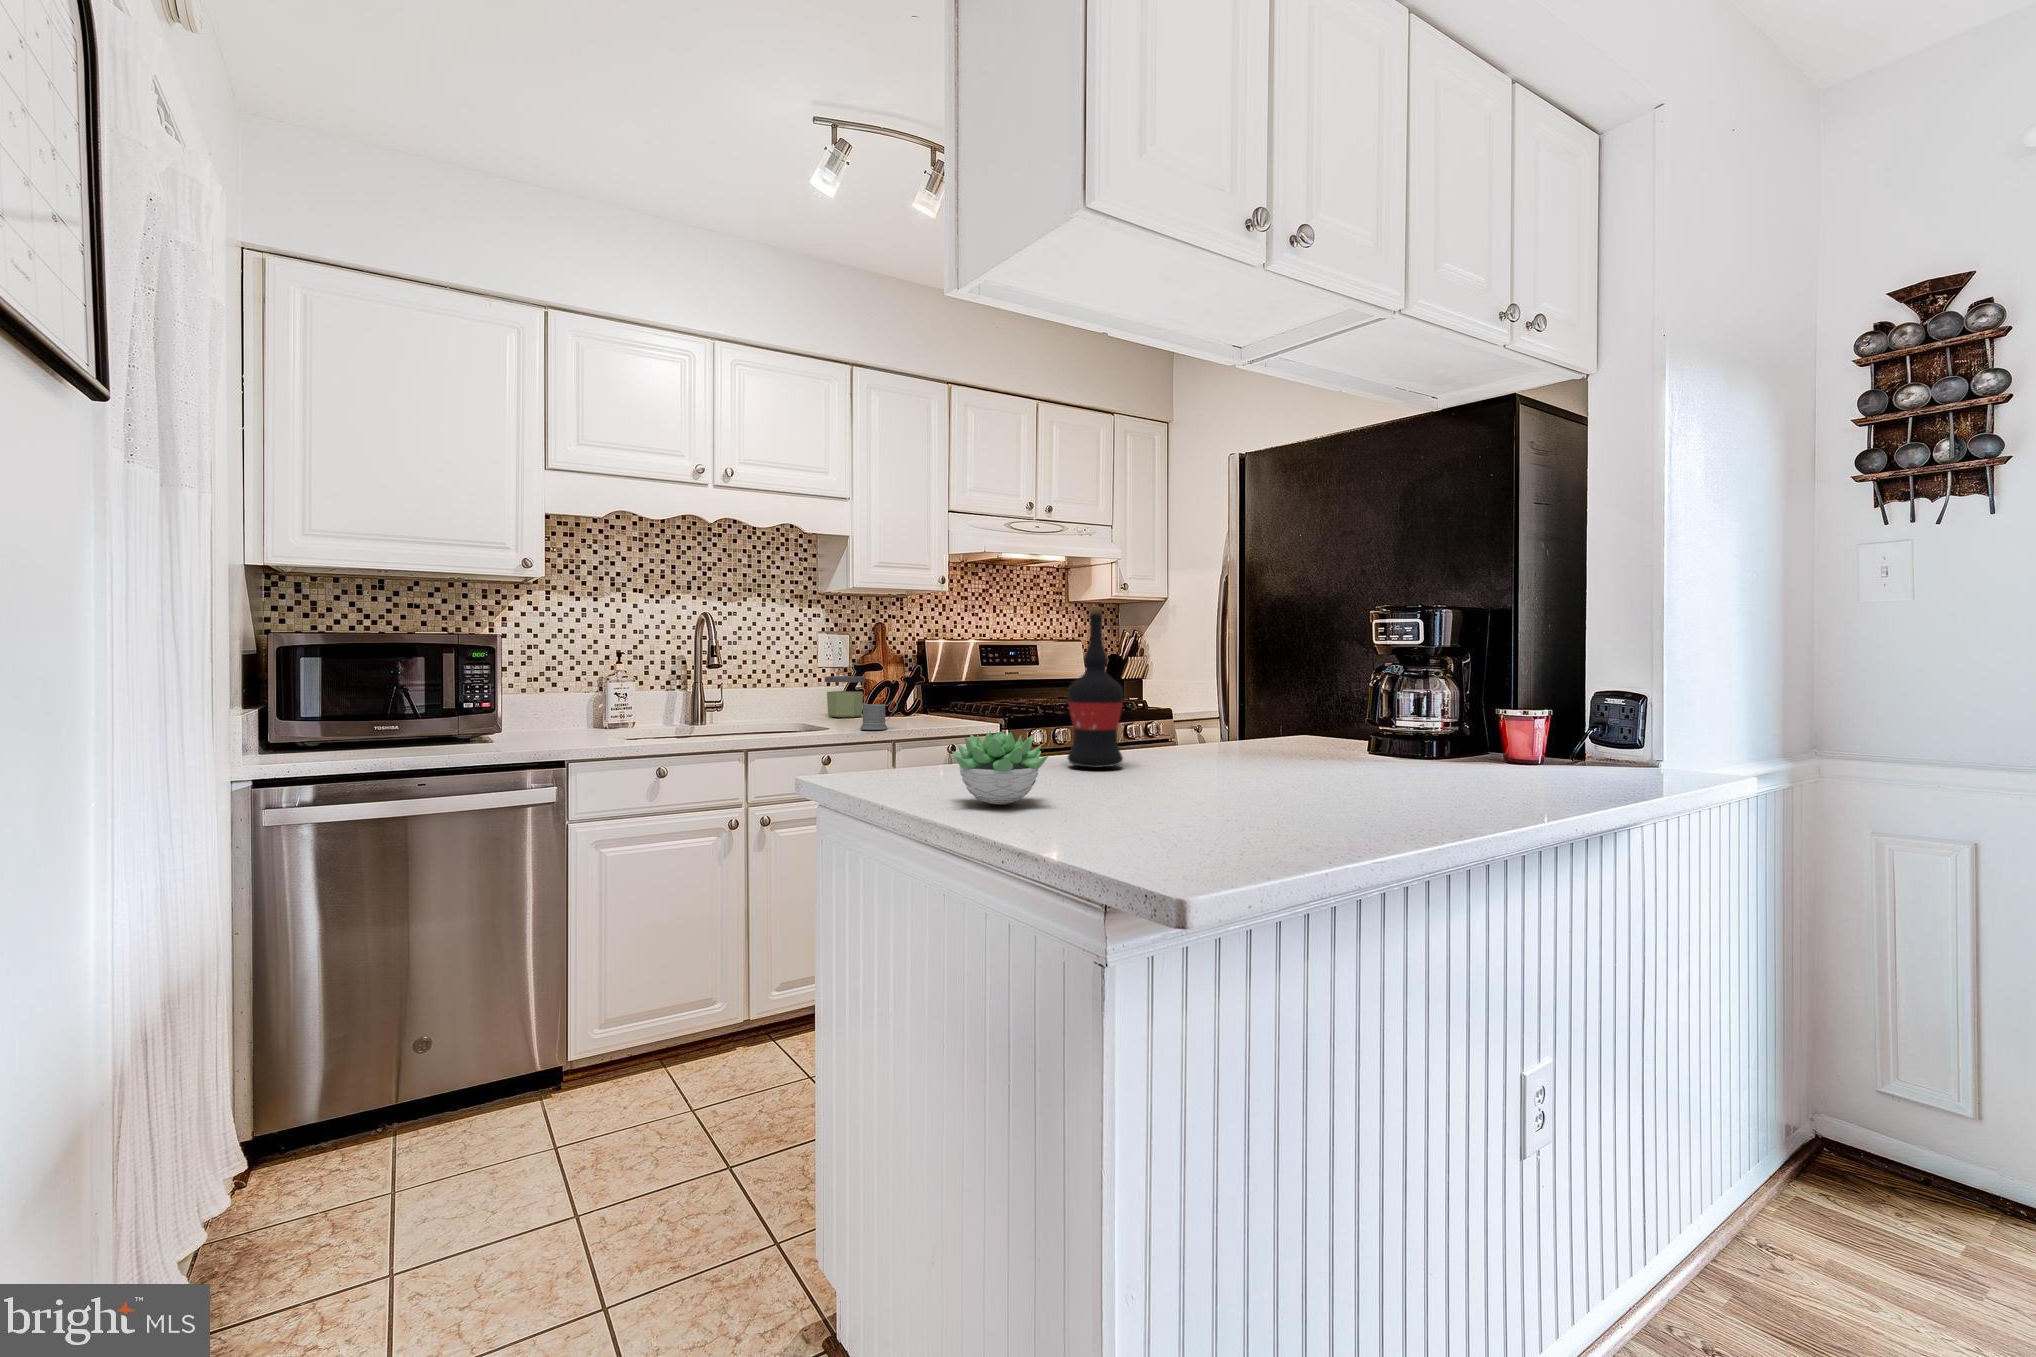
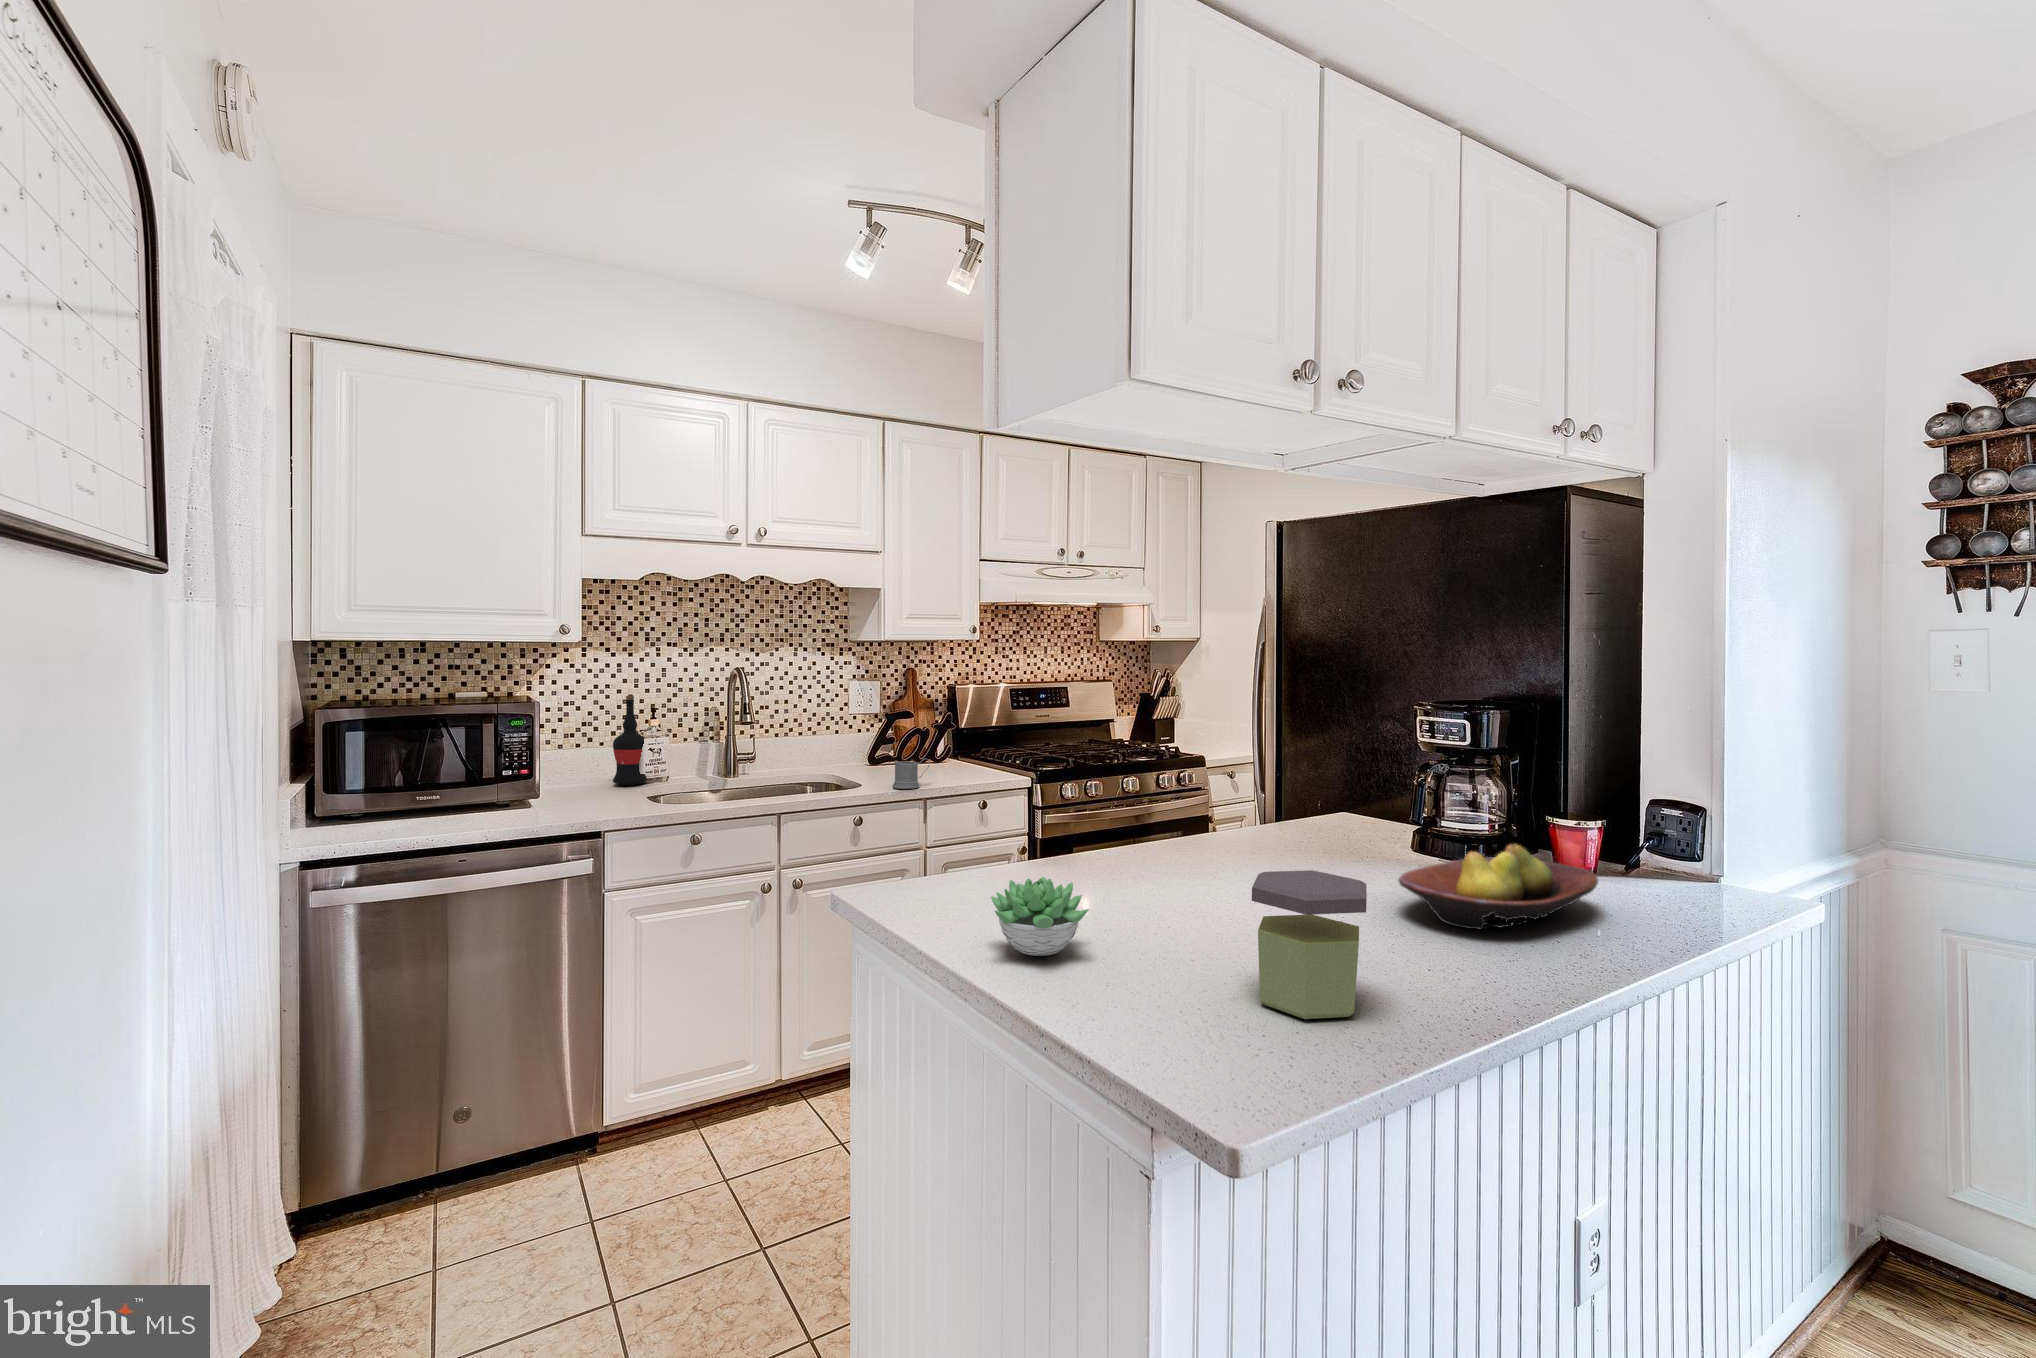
wine bottle: present [1068,606,1123,768] -> present [613,696,647,785]
jar: present [825,676,865,717] -> present [1252,870,1367,1019]
fruit bowl: none [1352,719,1545,790] -> present [1399,844,1598,929]

